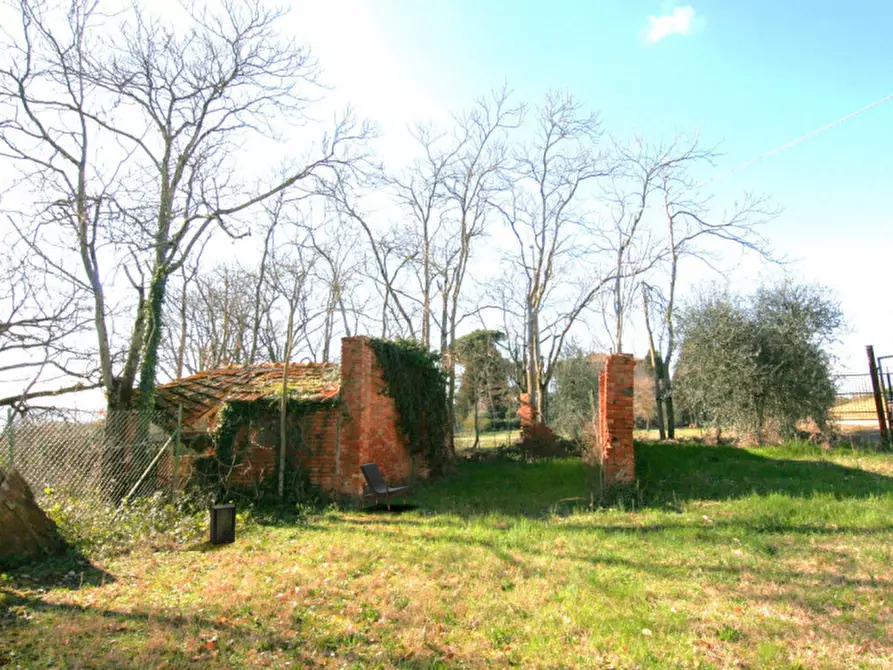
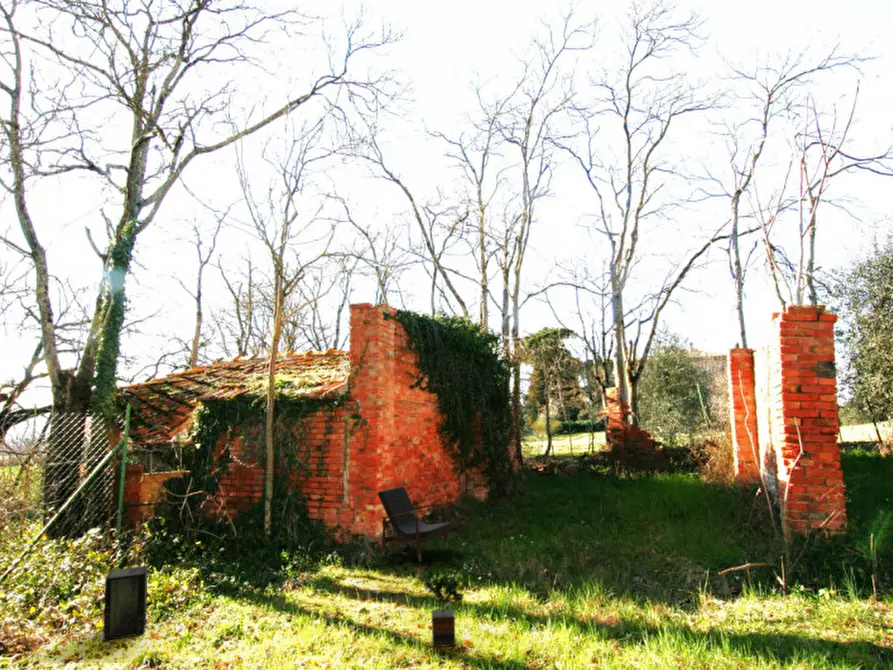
potted tree: none [402,504,425,541] -> present [424,576,464,647]

